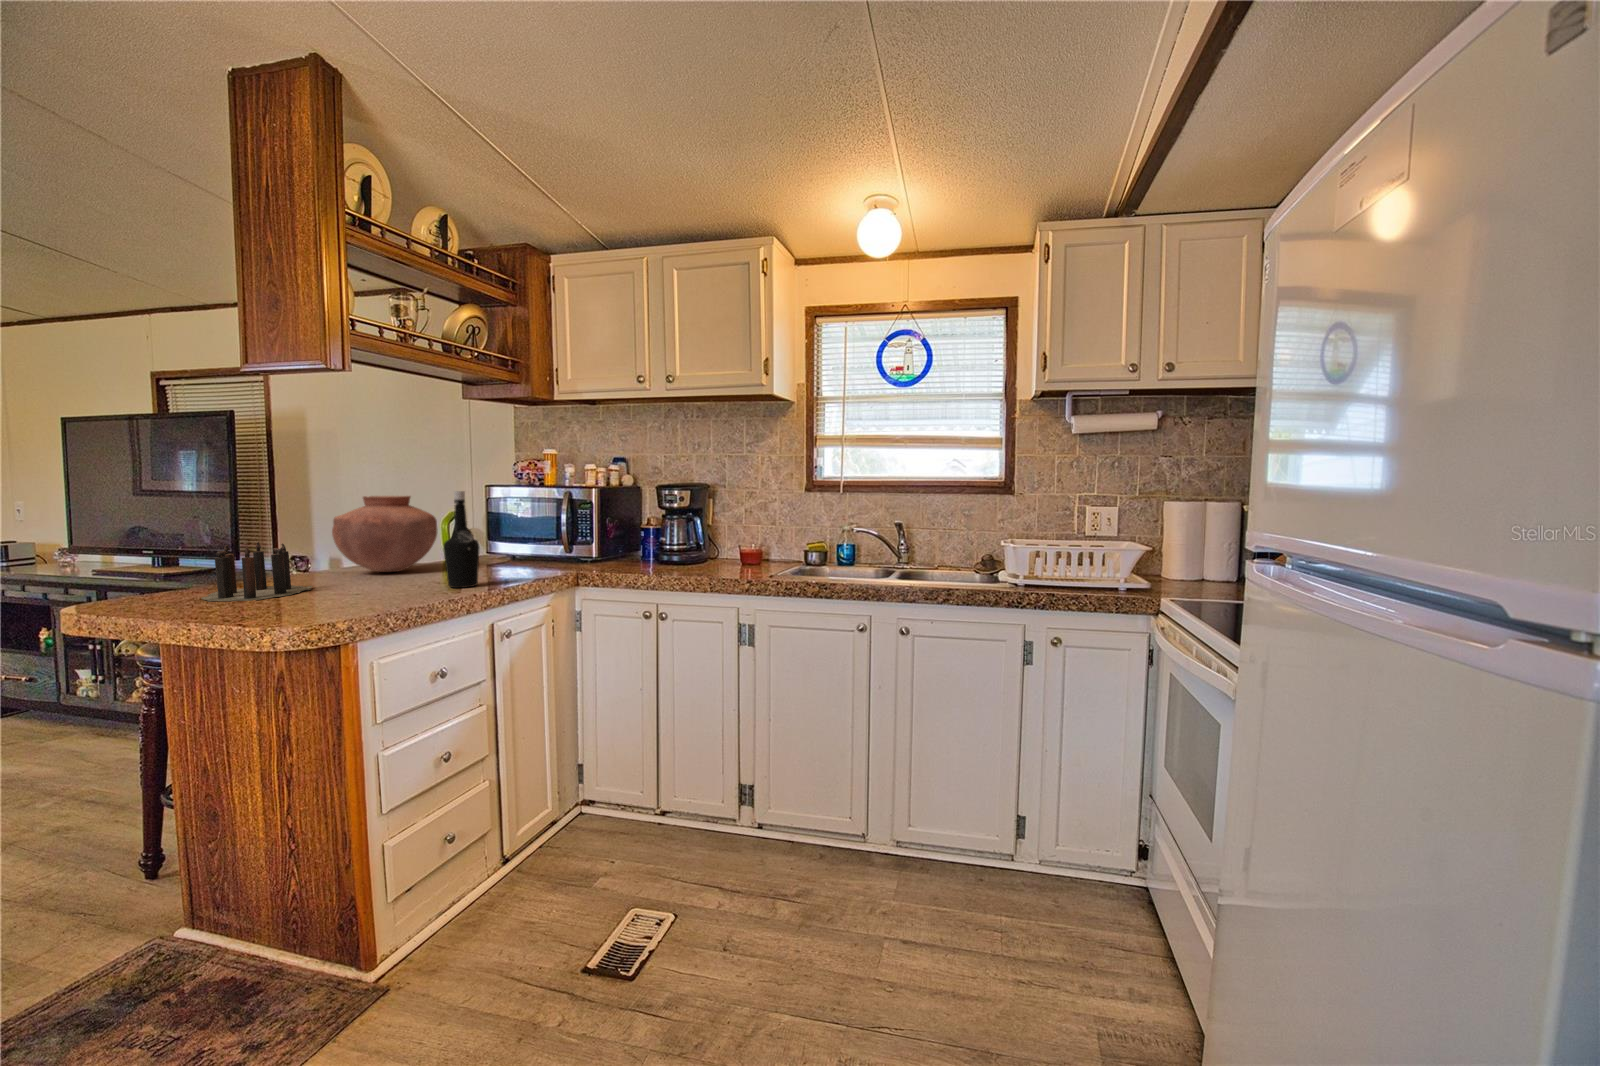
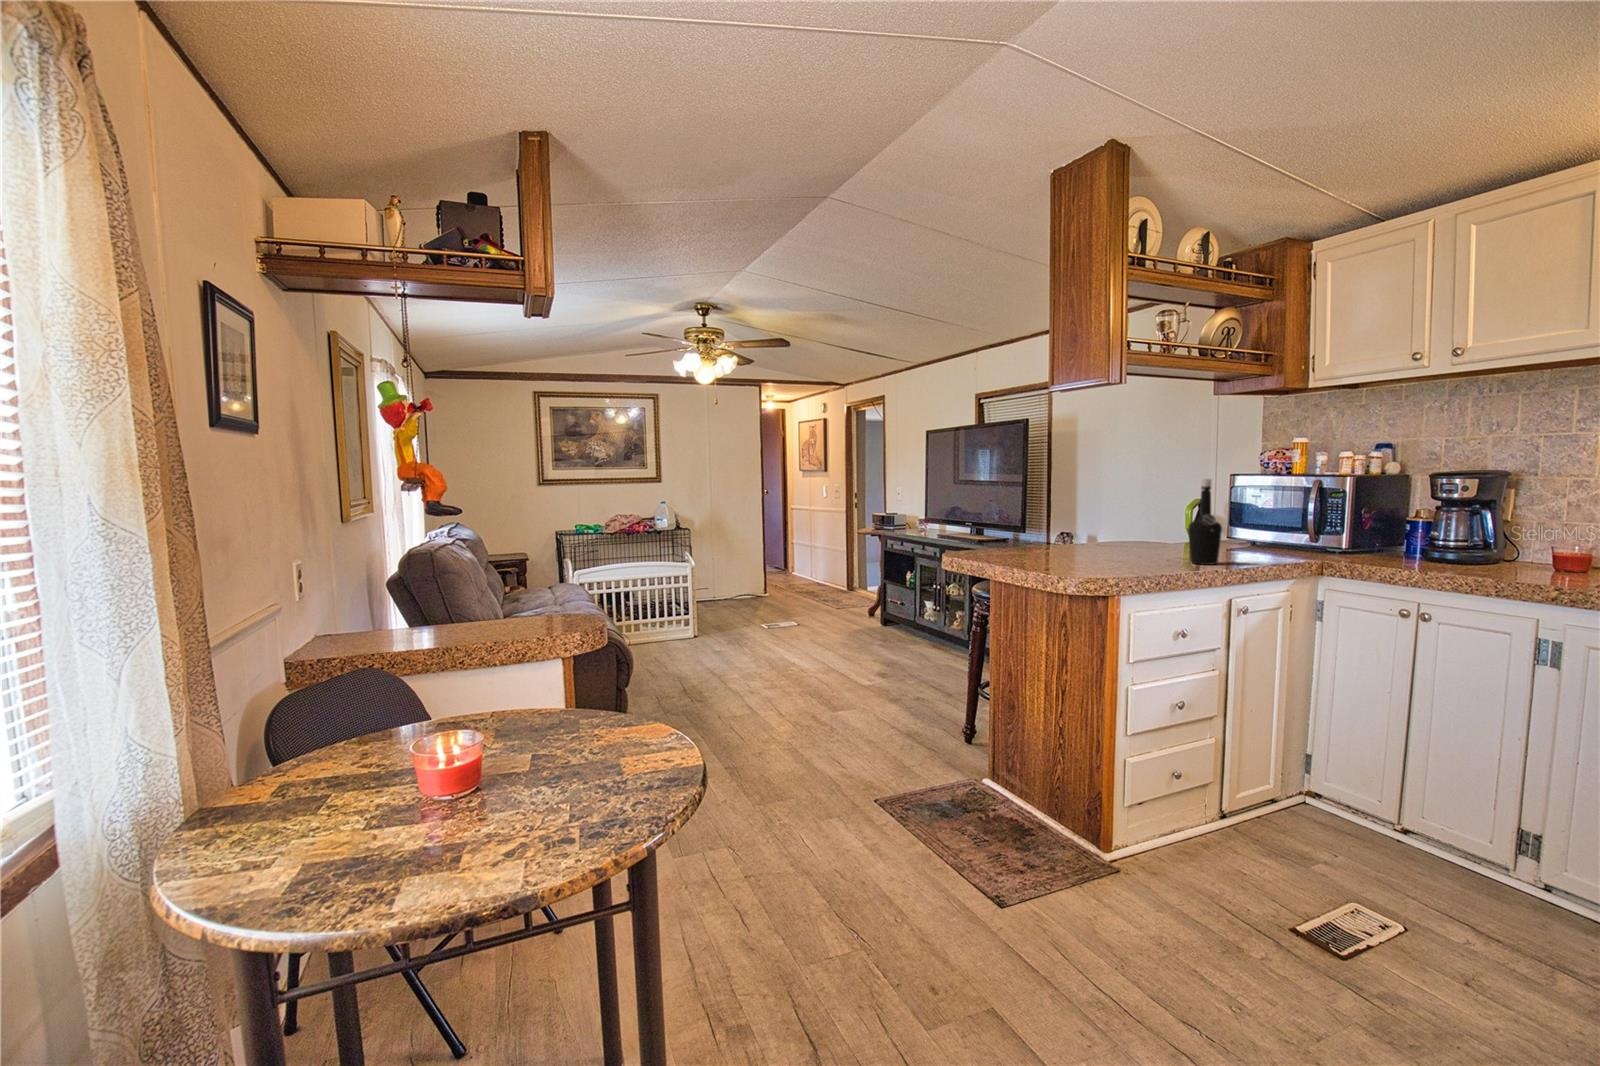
vase: present [332,496,437,572] -> none [1094,484,1179,548]
candle: present [201,542,312,602] -> none [1003,516,1083,559]

